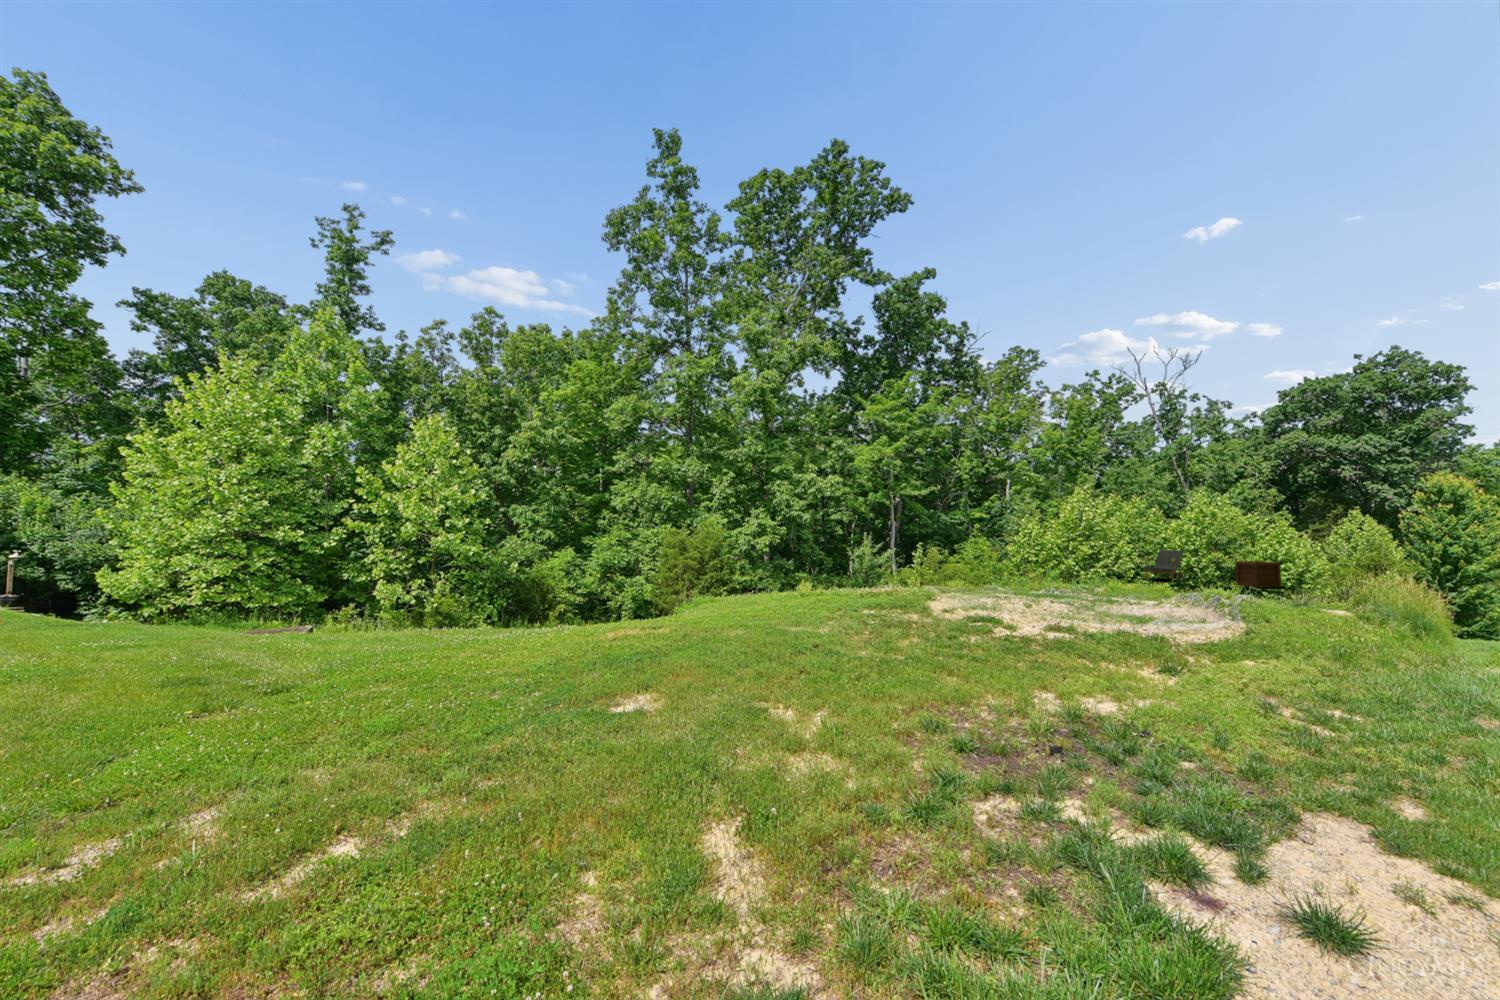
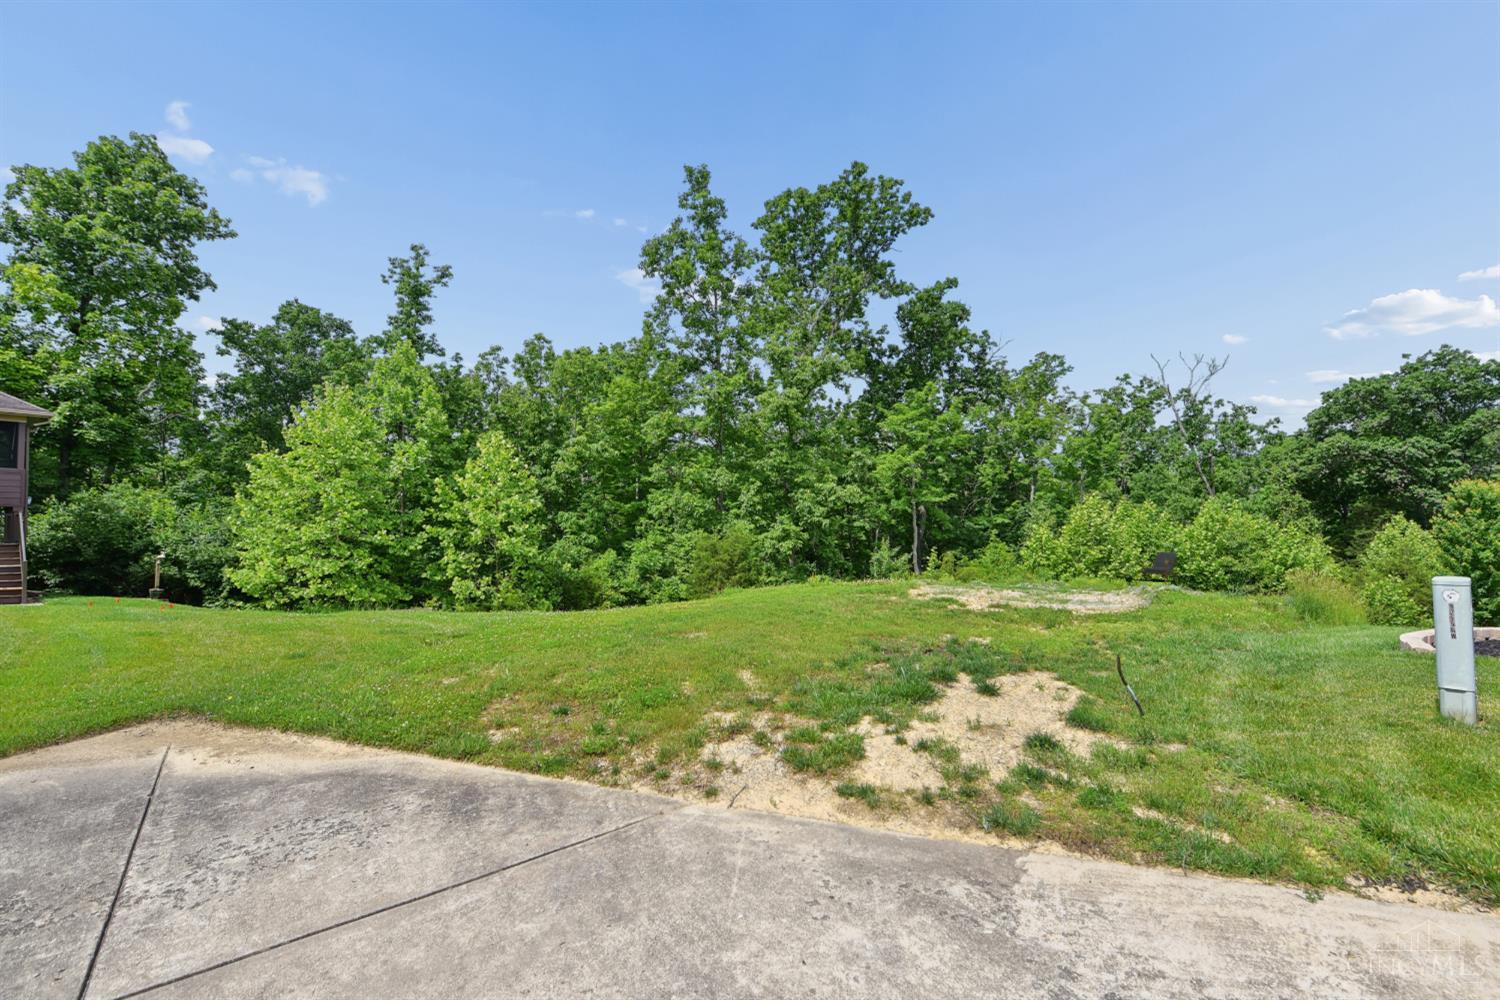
wooden crate: present [1235,561,1281,588] -> none [1223,562,1265,587]

